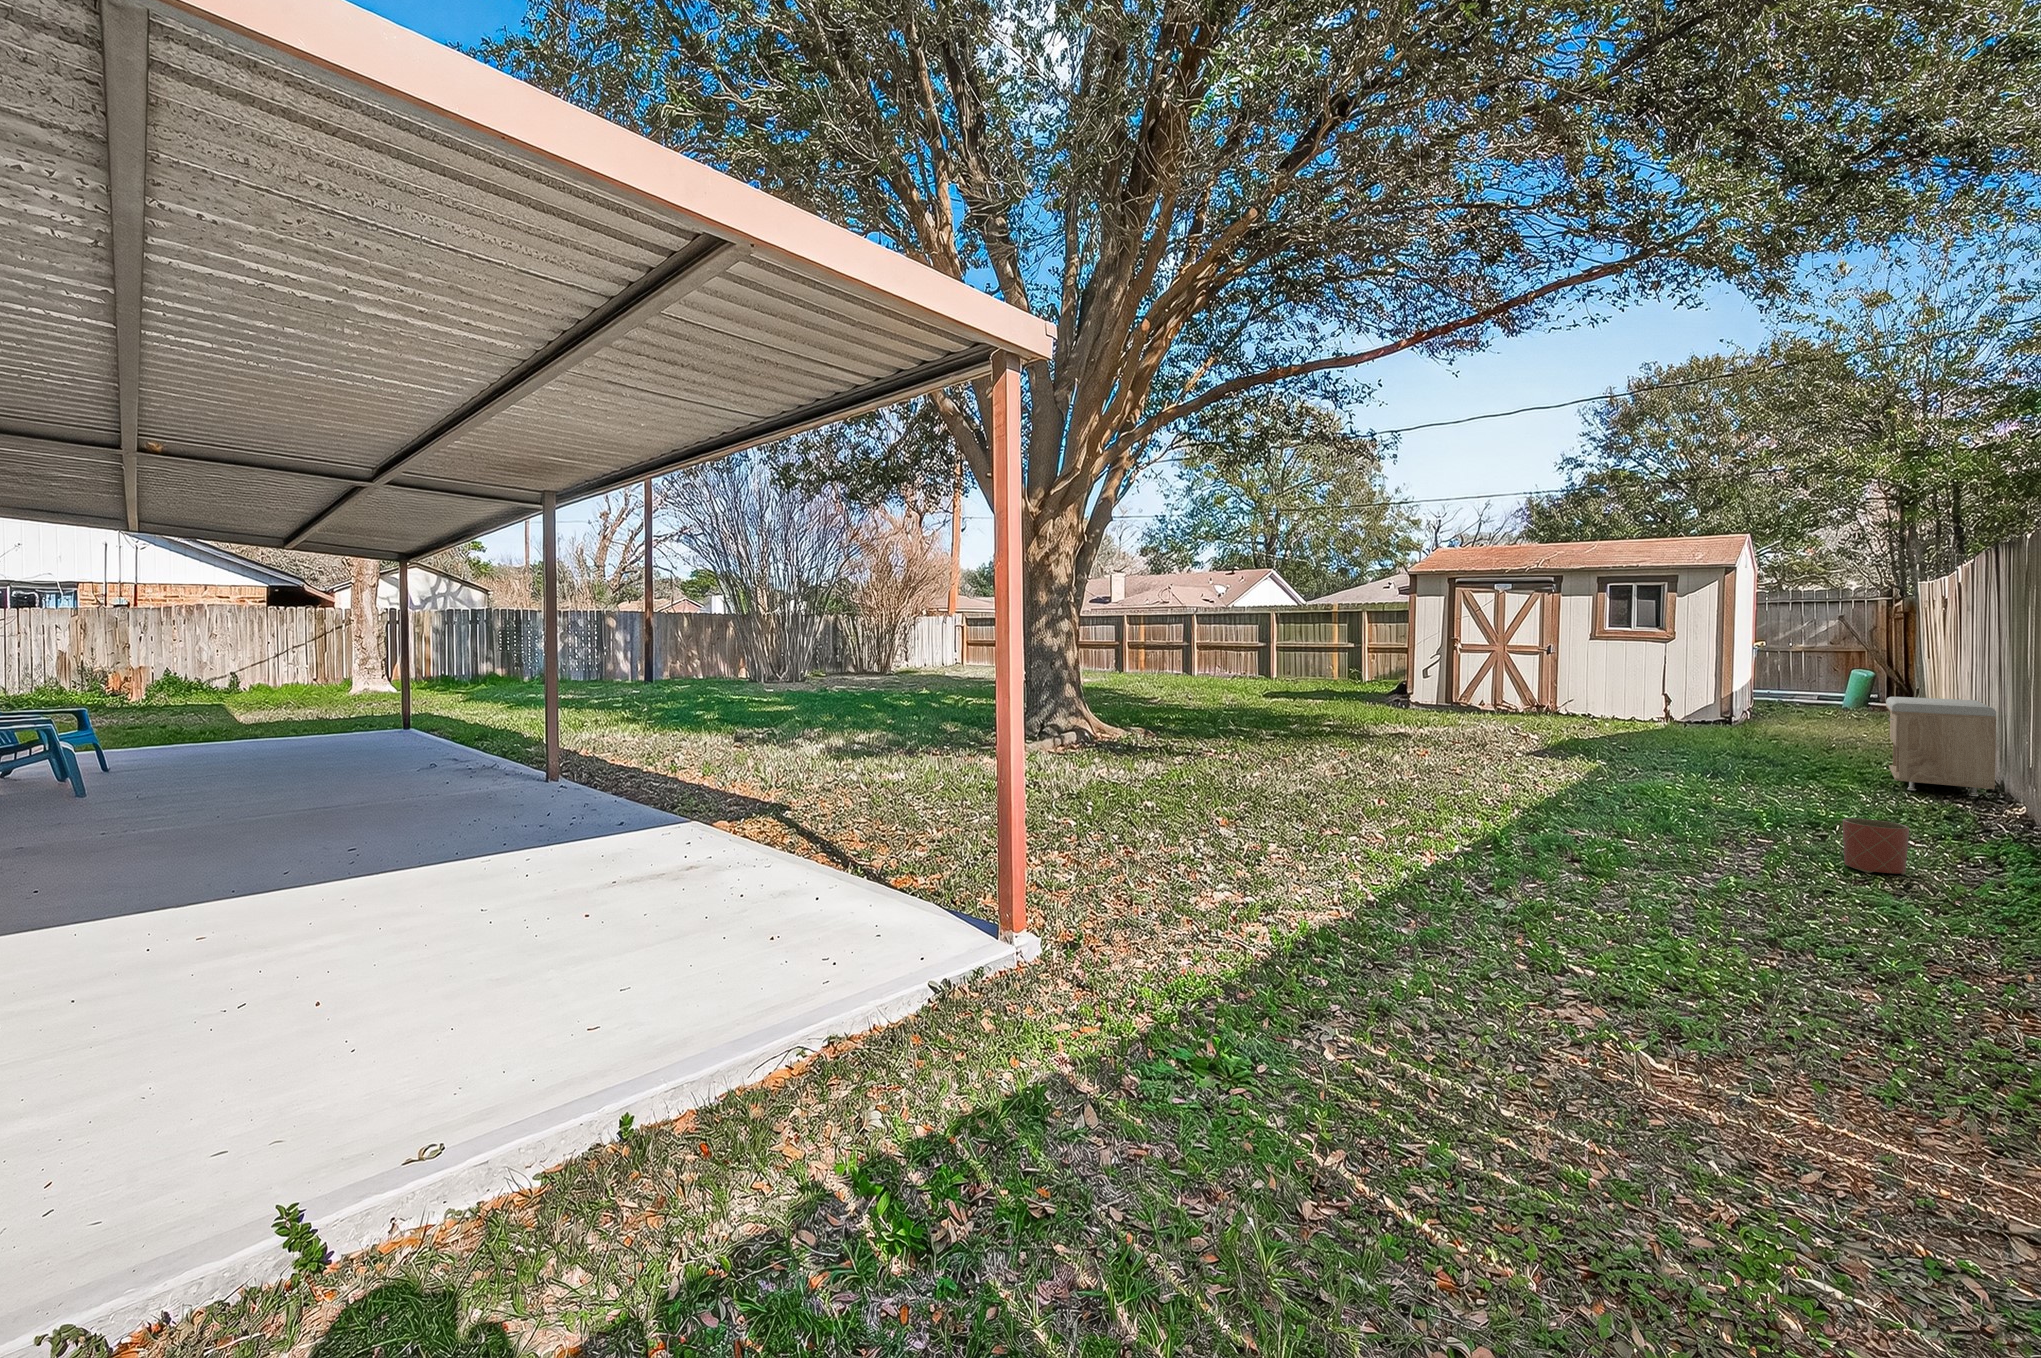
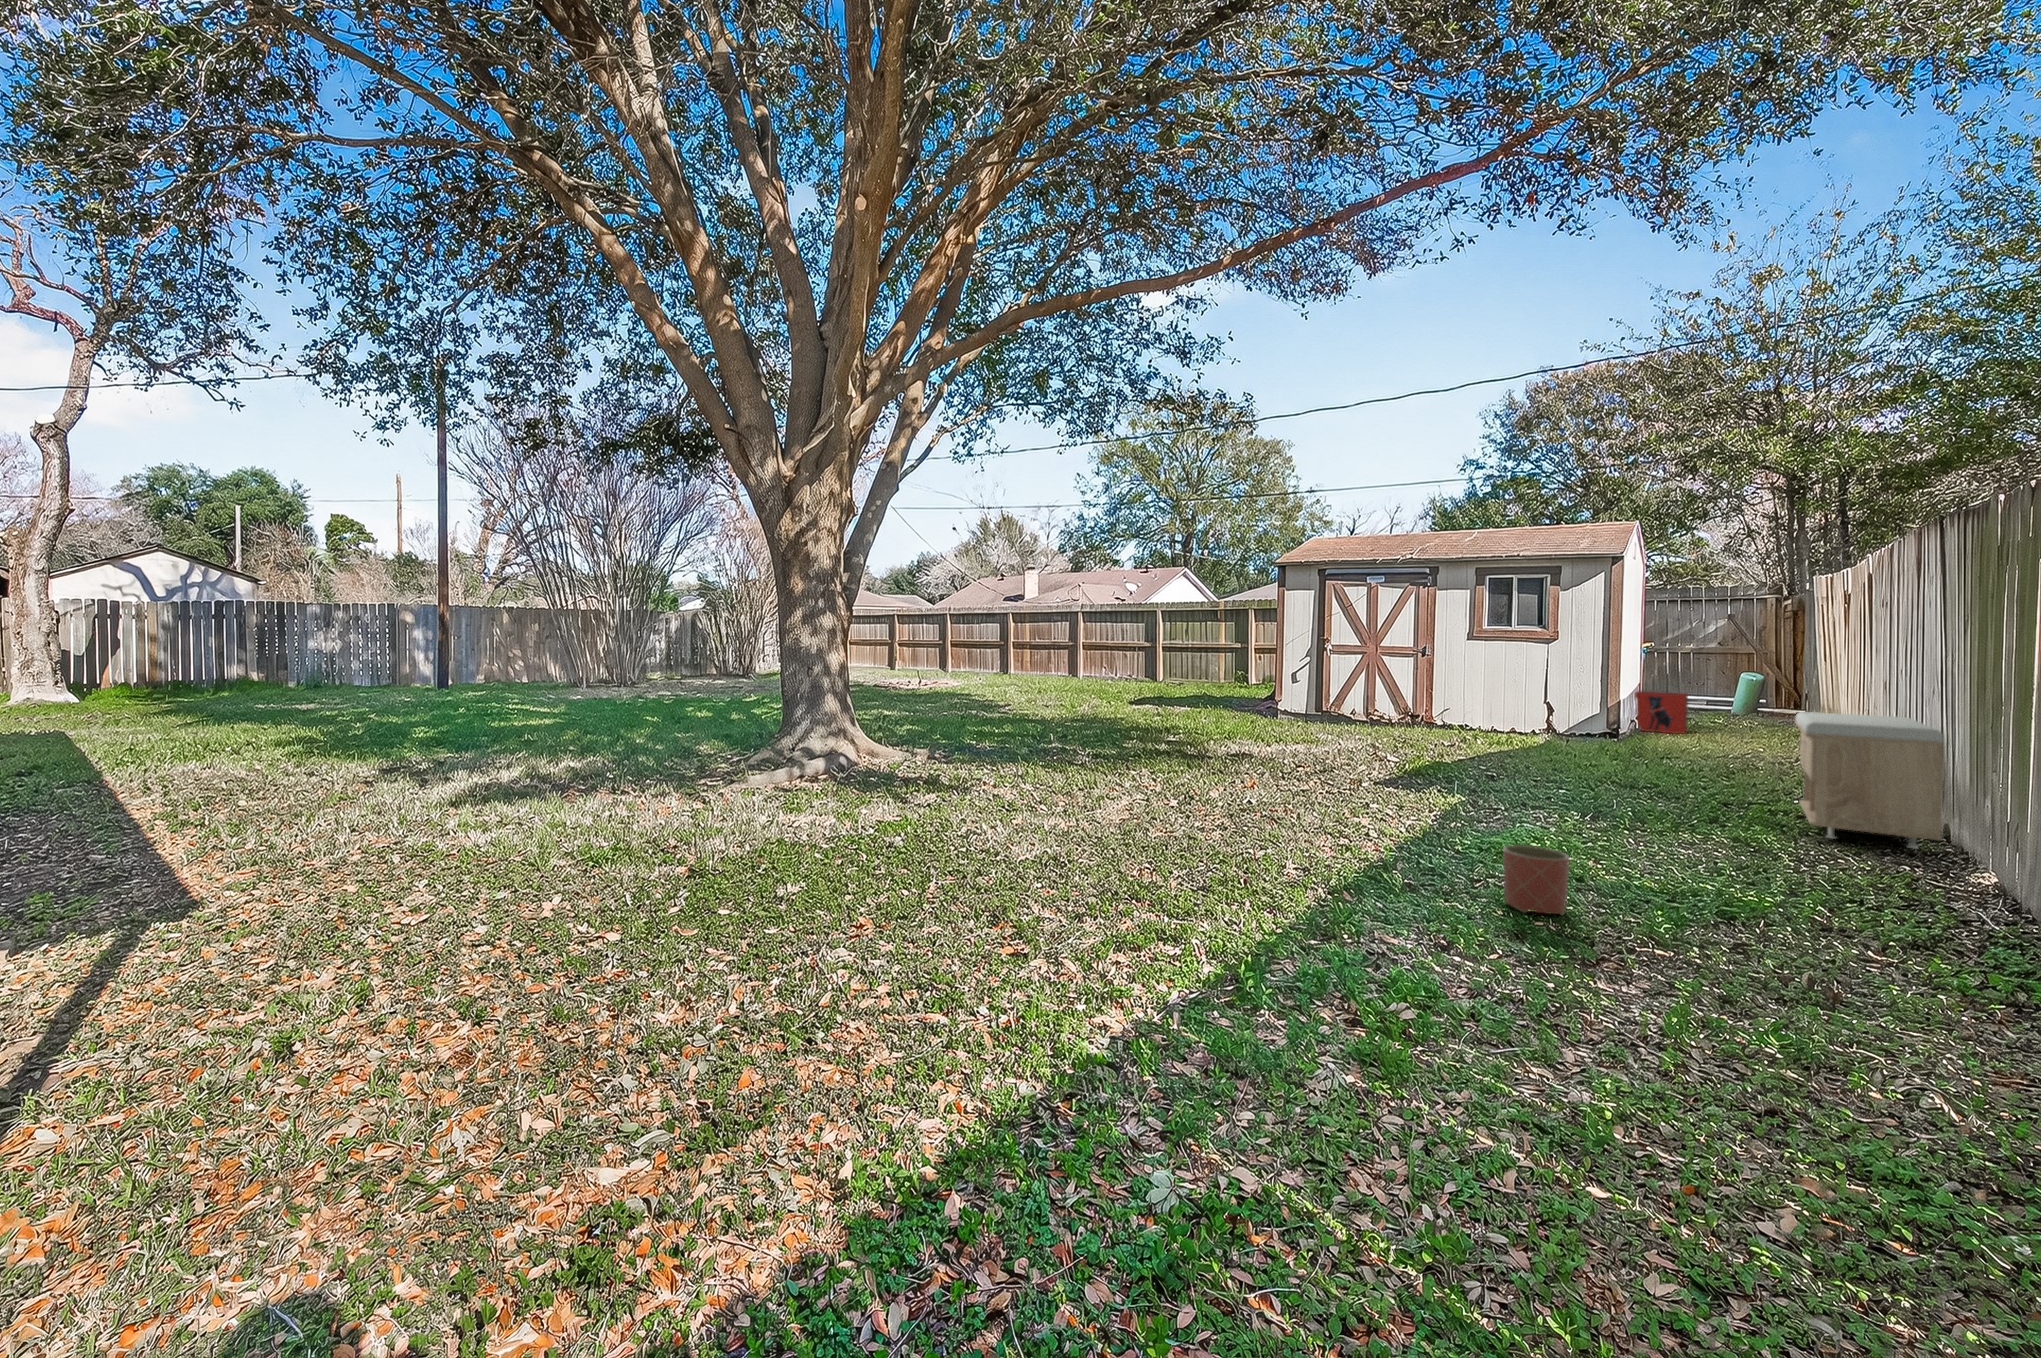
storage box: none [1747,684,1796,722] -> present [1634,691,1688,734]
planter: present [1843,818,1909,875] -> present [1503,845,1570,915]

